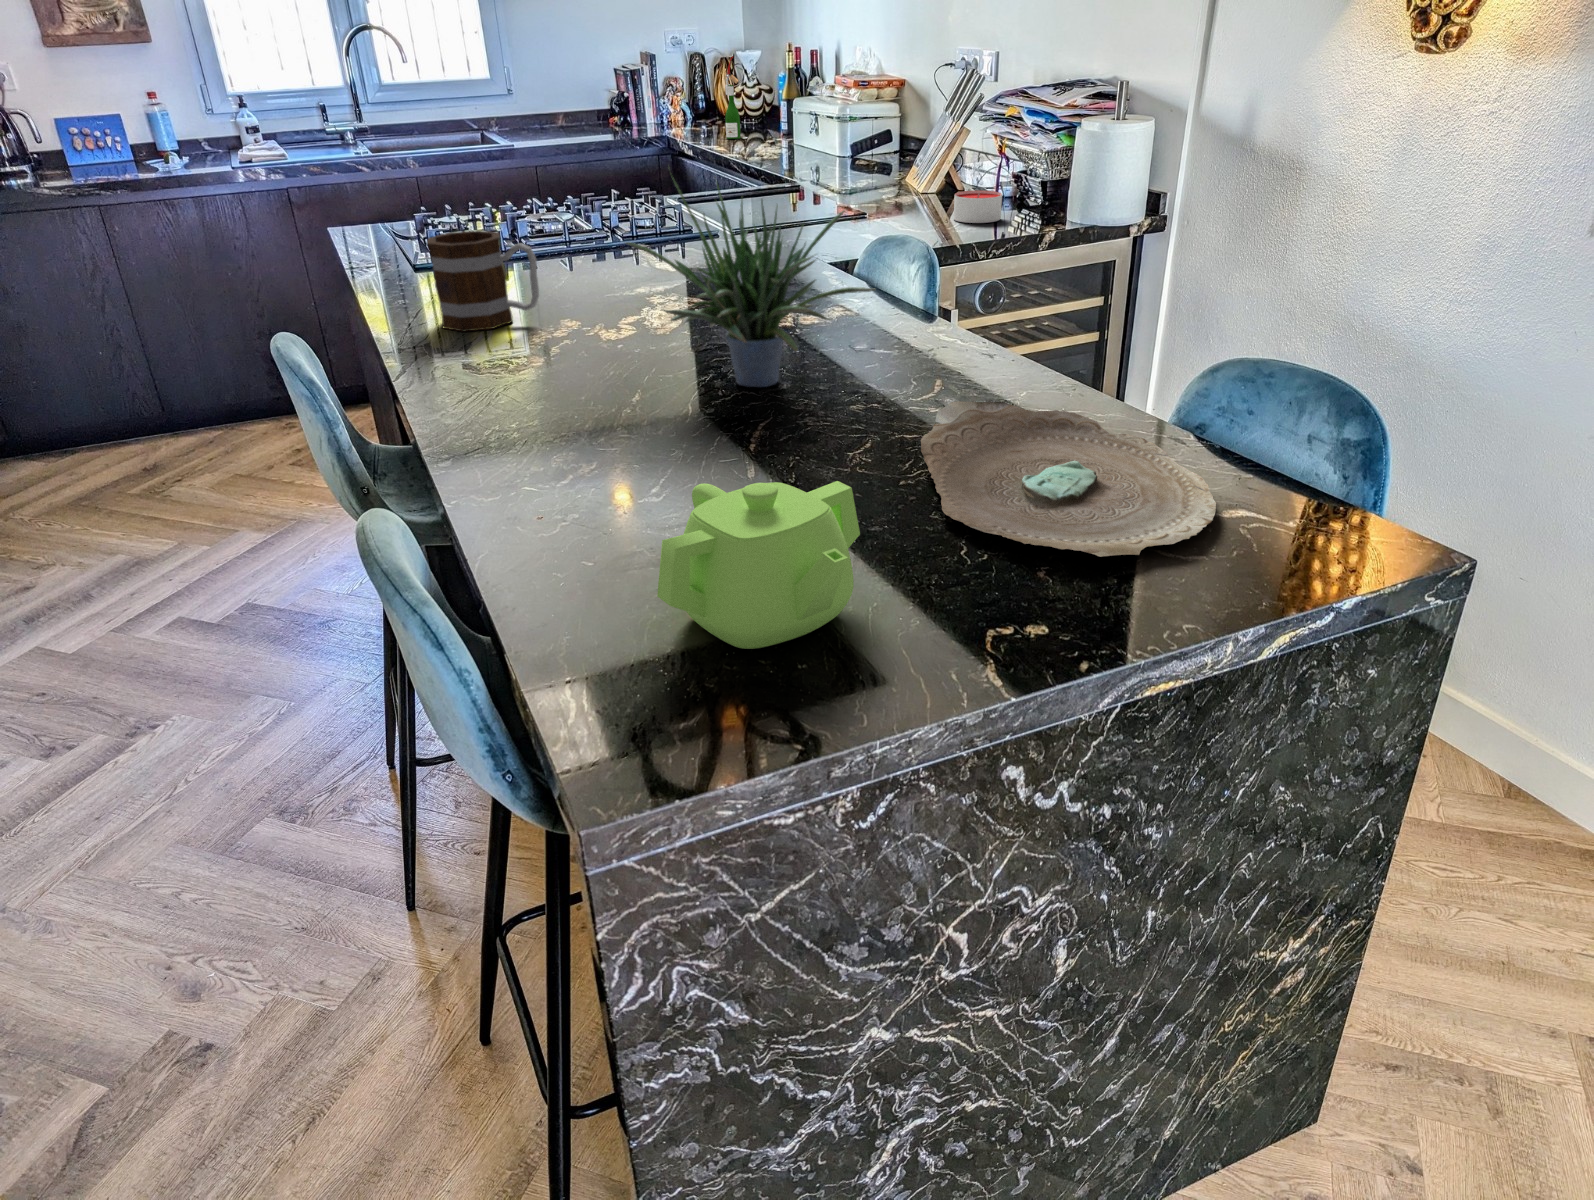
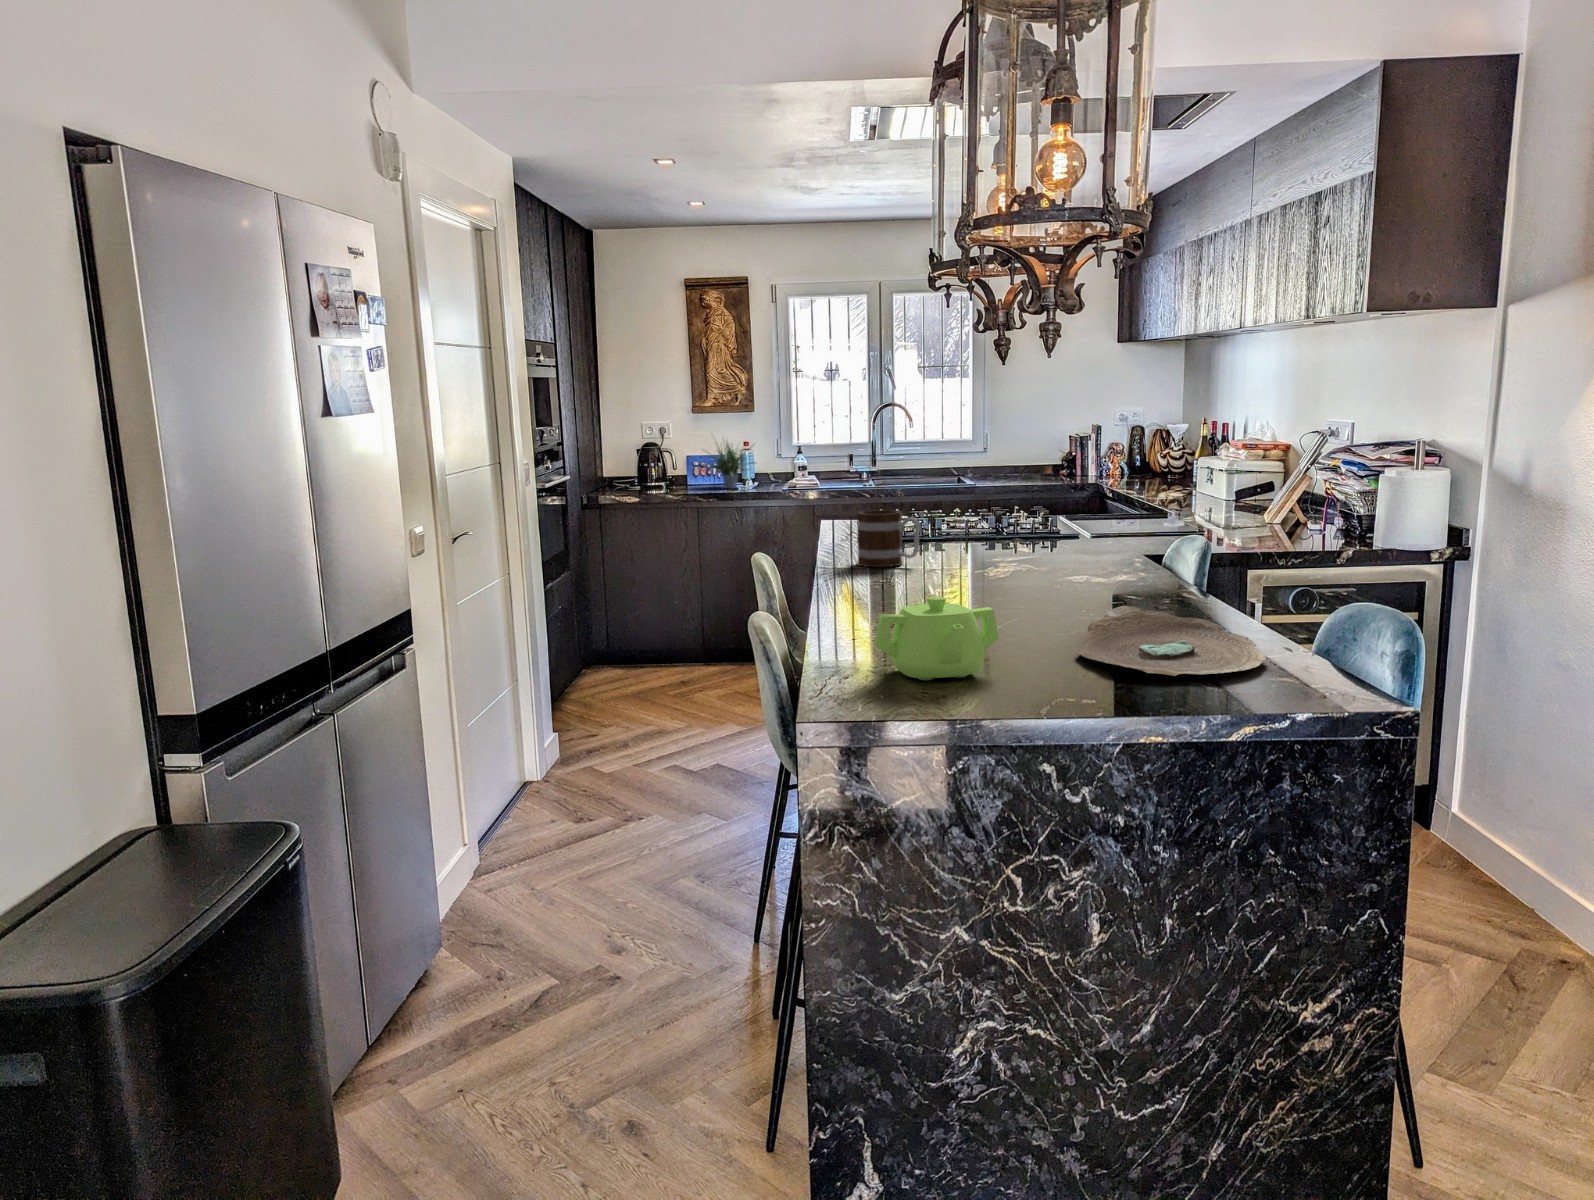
wine bottle: present [725,57,748,139] -> none [1145,427,1163,488]
potted plant: present [626,178,875,387] -> present [708,443,754,489]
candle: present [954,191,1002,223] -> none [1275,519,1317,542]

